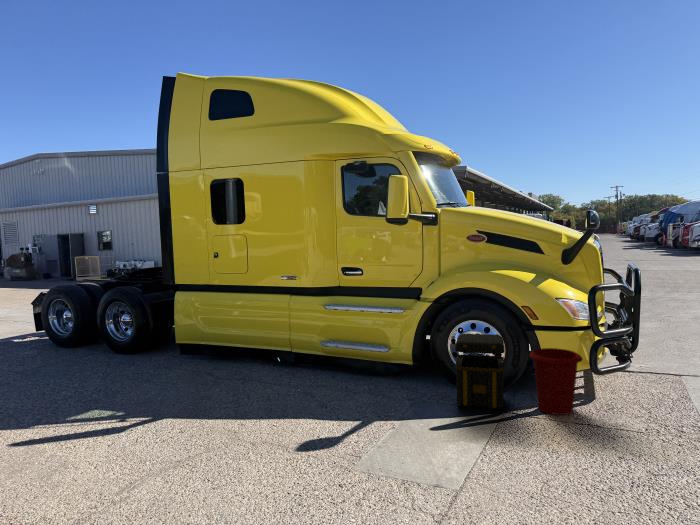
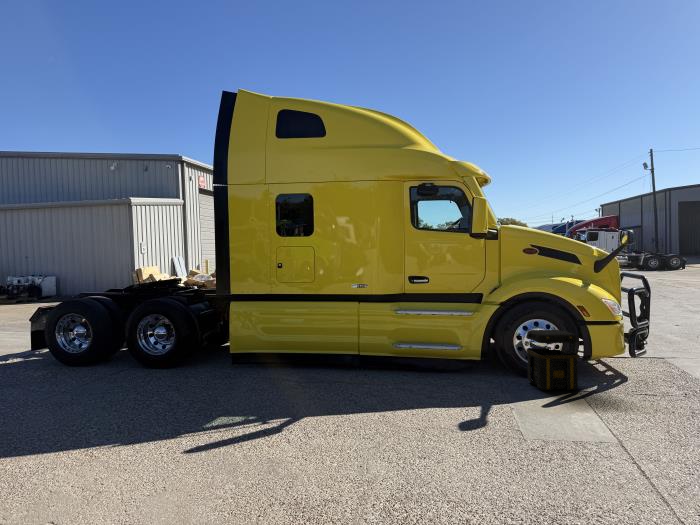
waste bin: present [529,348,583,415] -> none [591,339,636,391]

